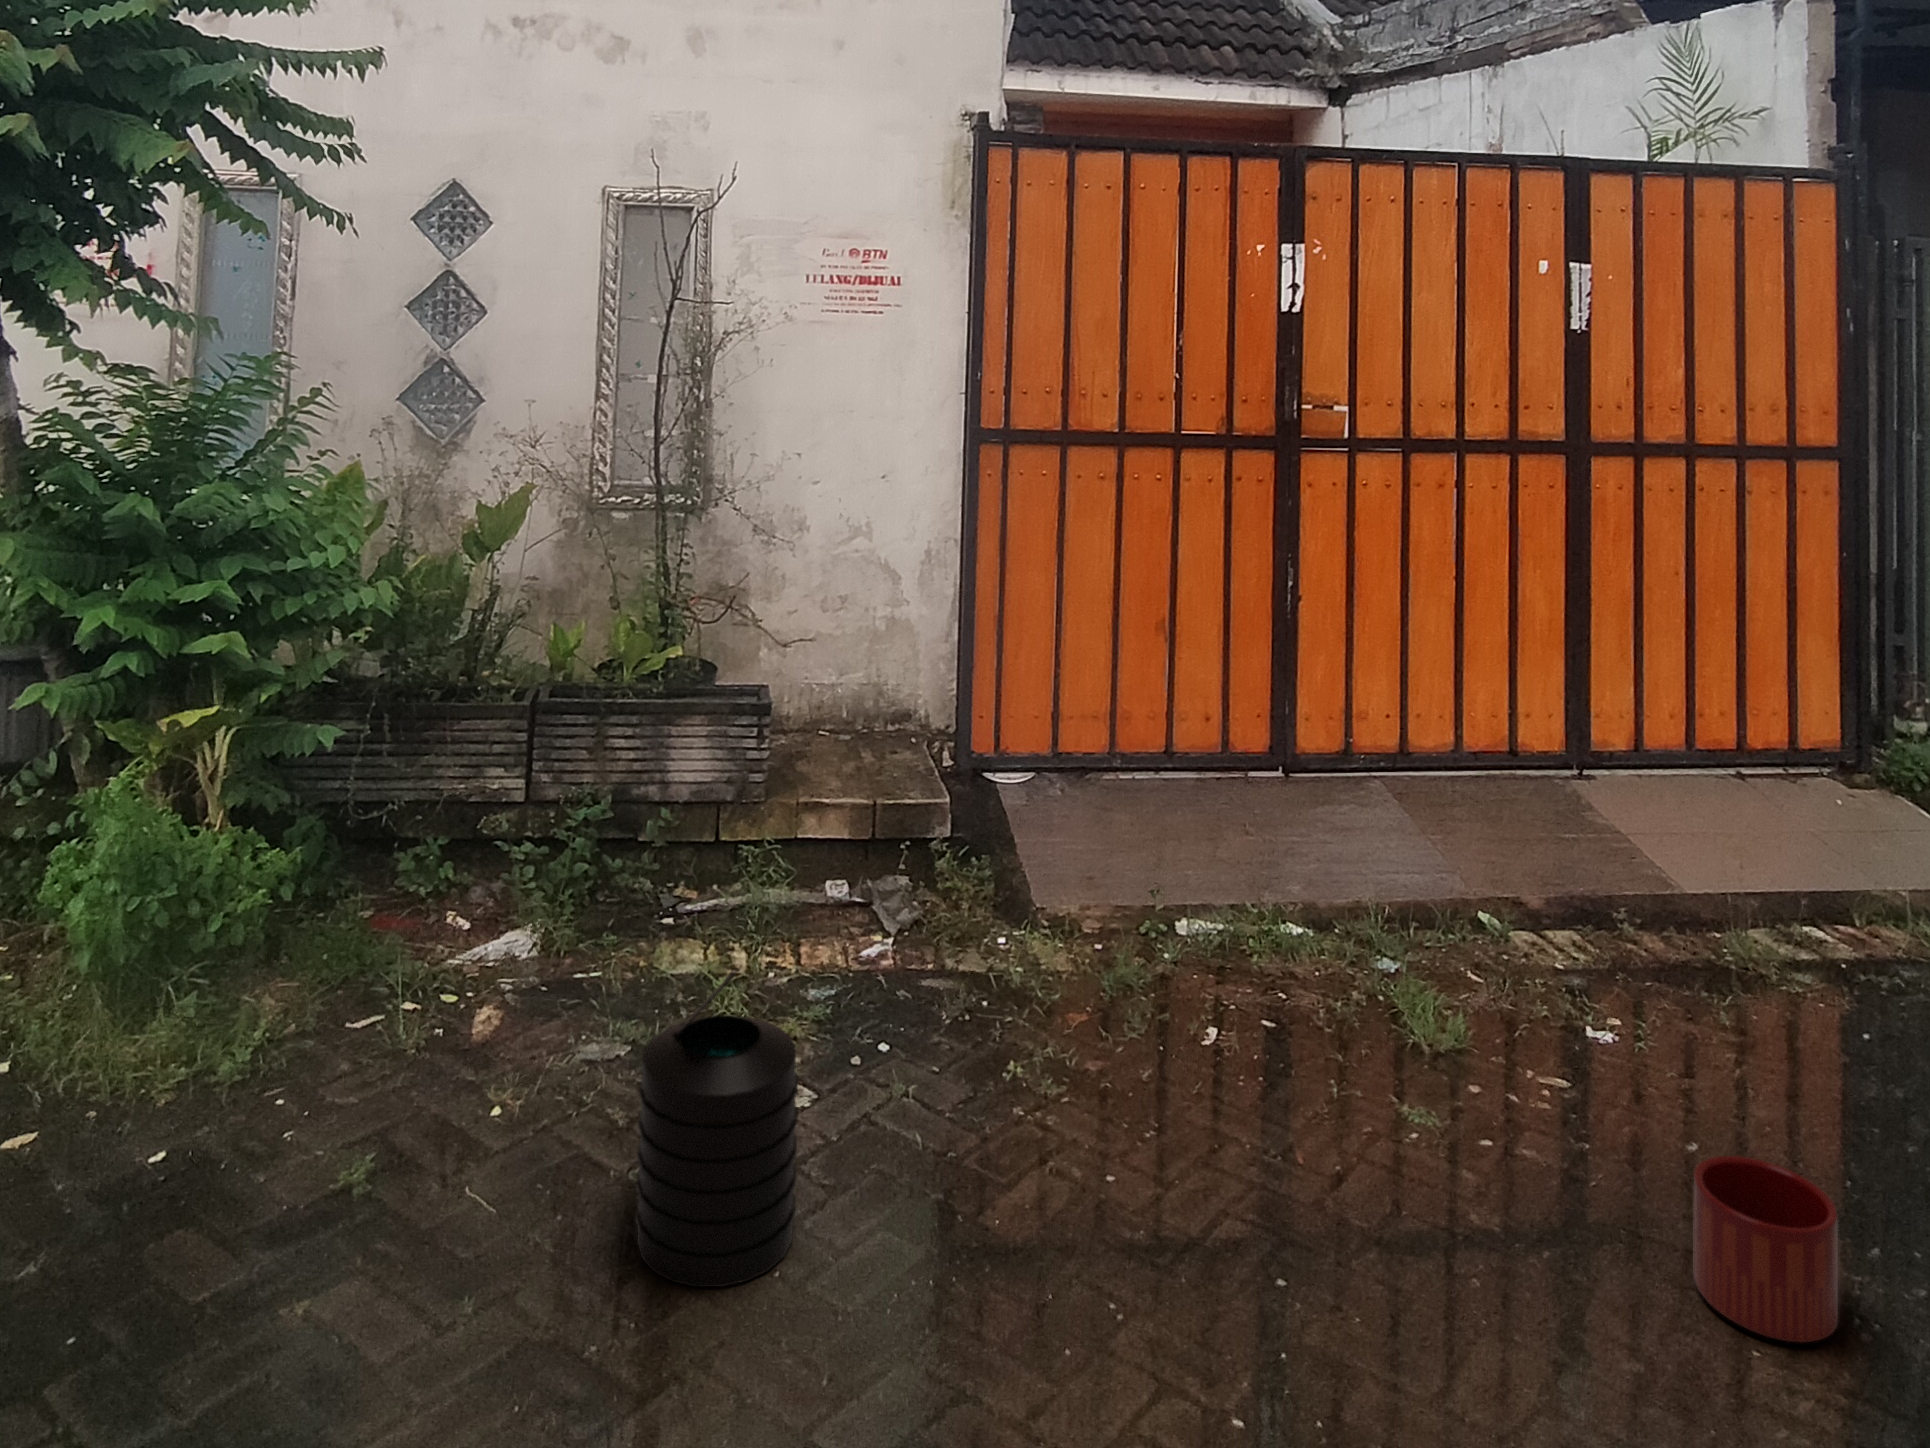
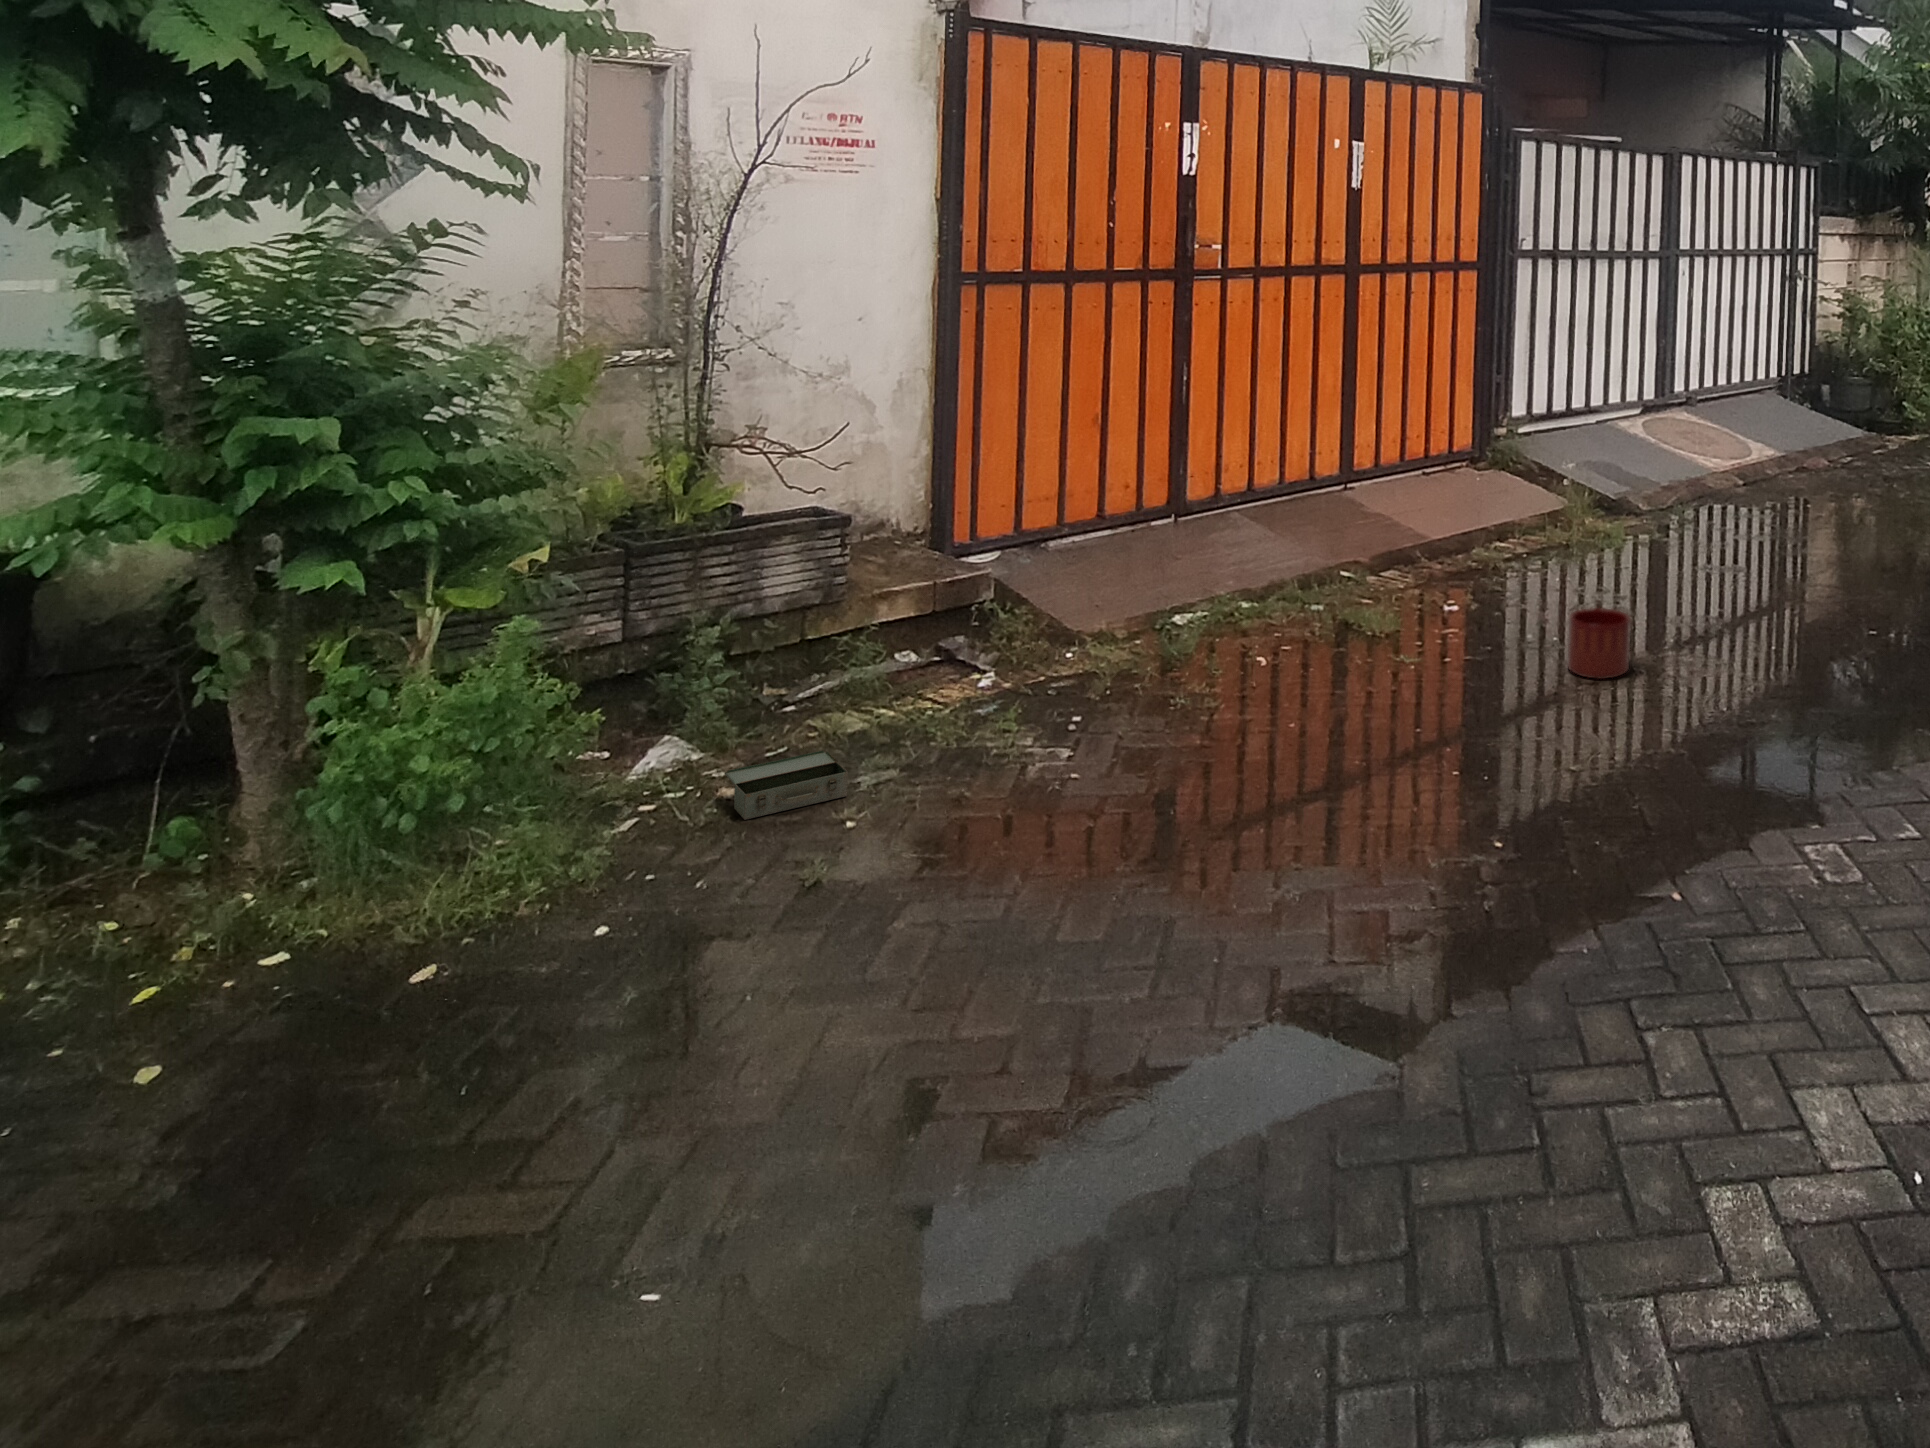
trash can: present [635,969,798,1287] -> none [1055,629,1170,827]
toolbox: none [413,995,551,1075] -> present [725,750,848,820]

